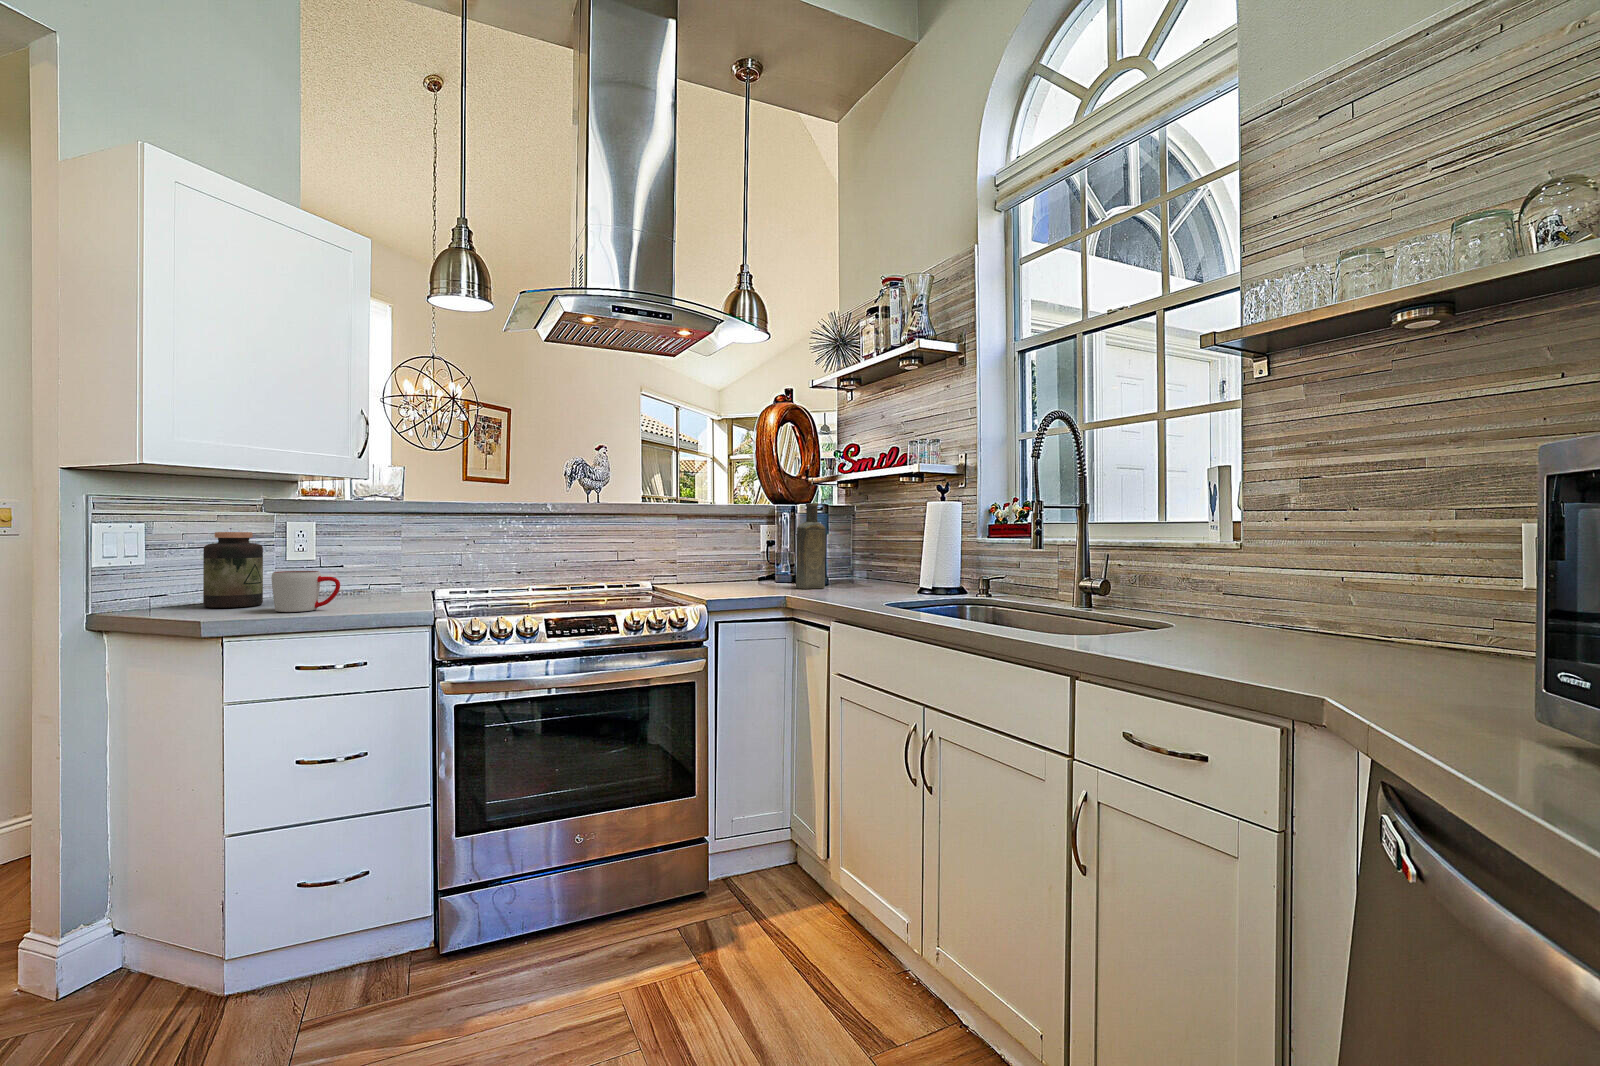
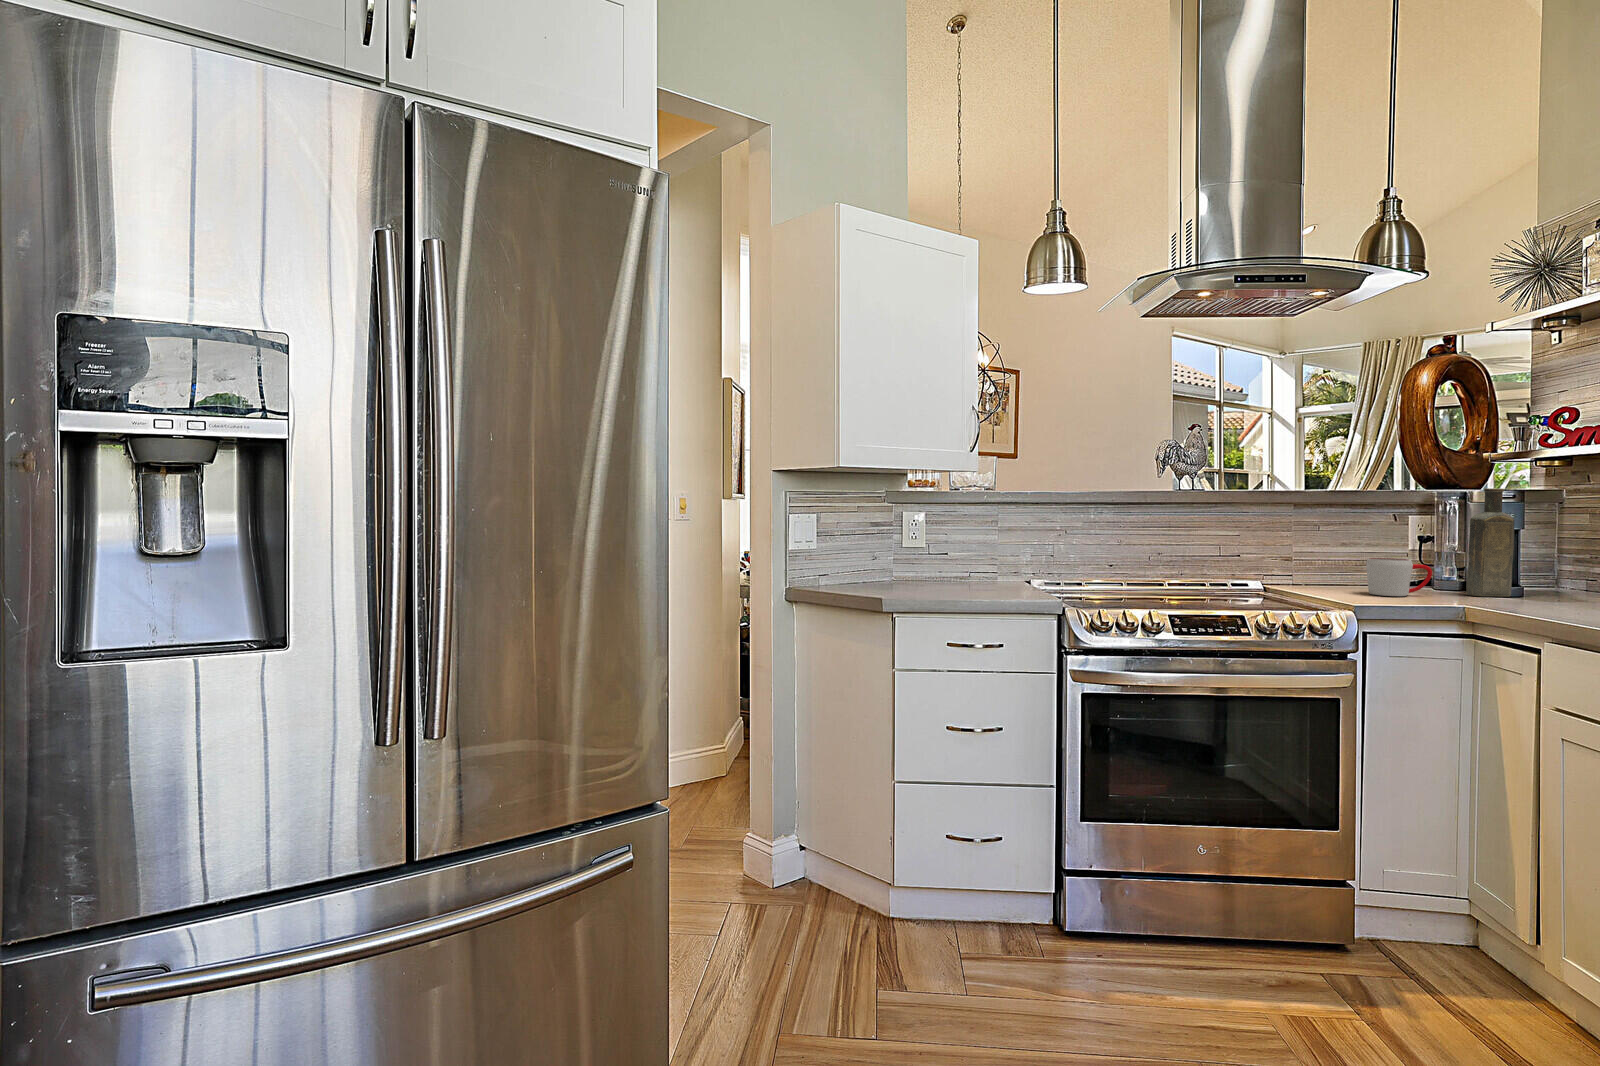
jar: present [203,532,263,608] -> none [857,521,900,588]
mug: present [271,571,340,612] -> present [1366,558,1432,596]

